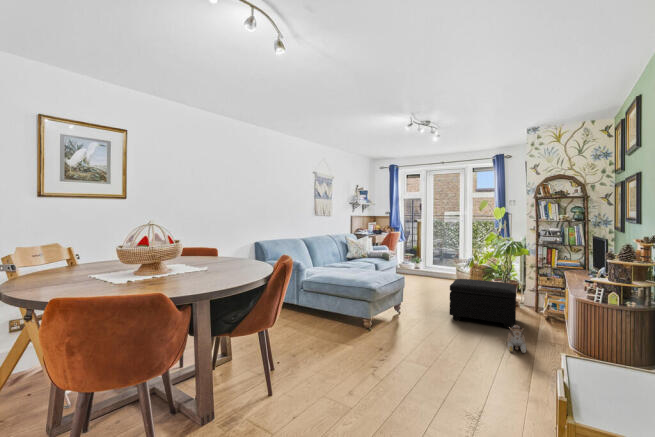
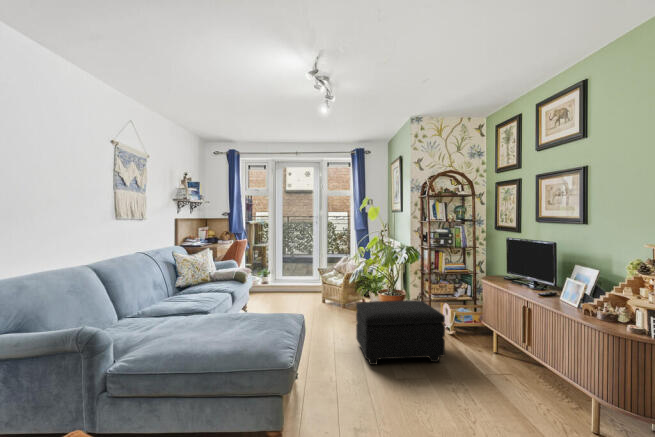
plush toy: present [507,325,526,353] -> none [463,371,509,411]

